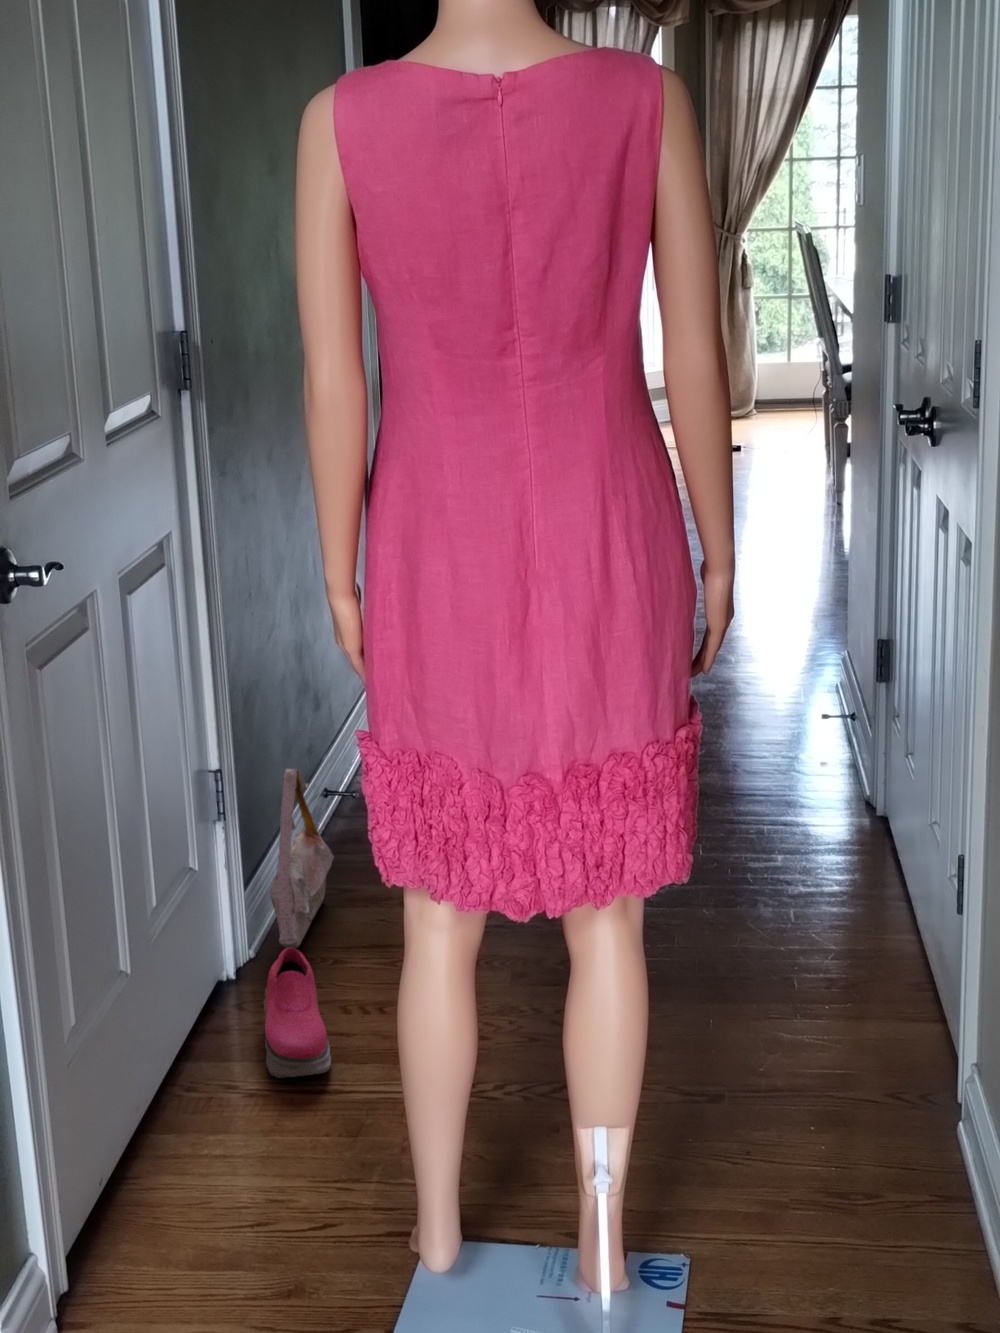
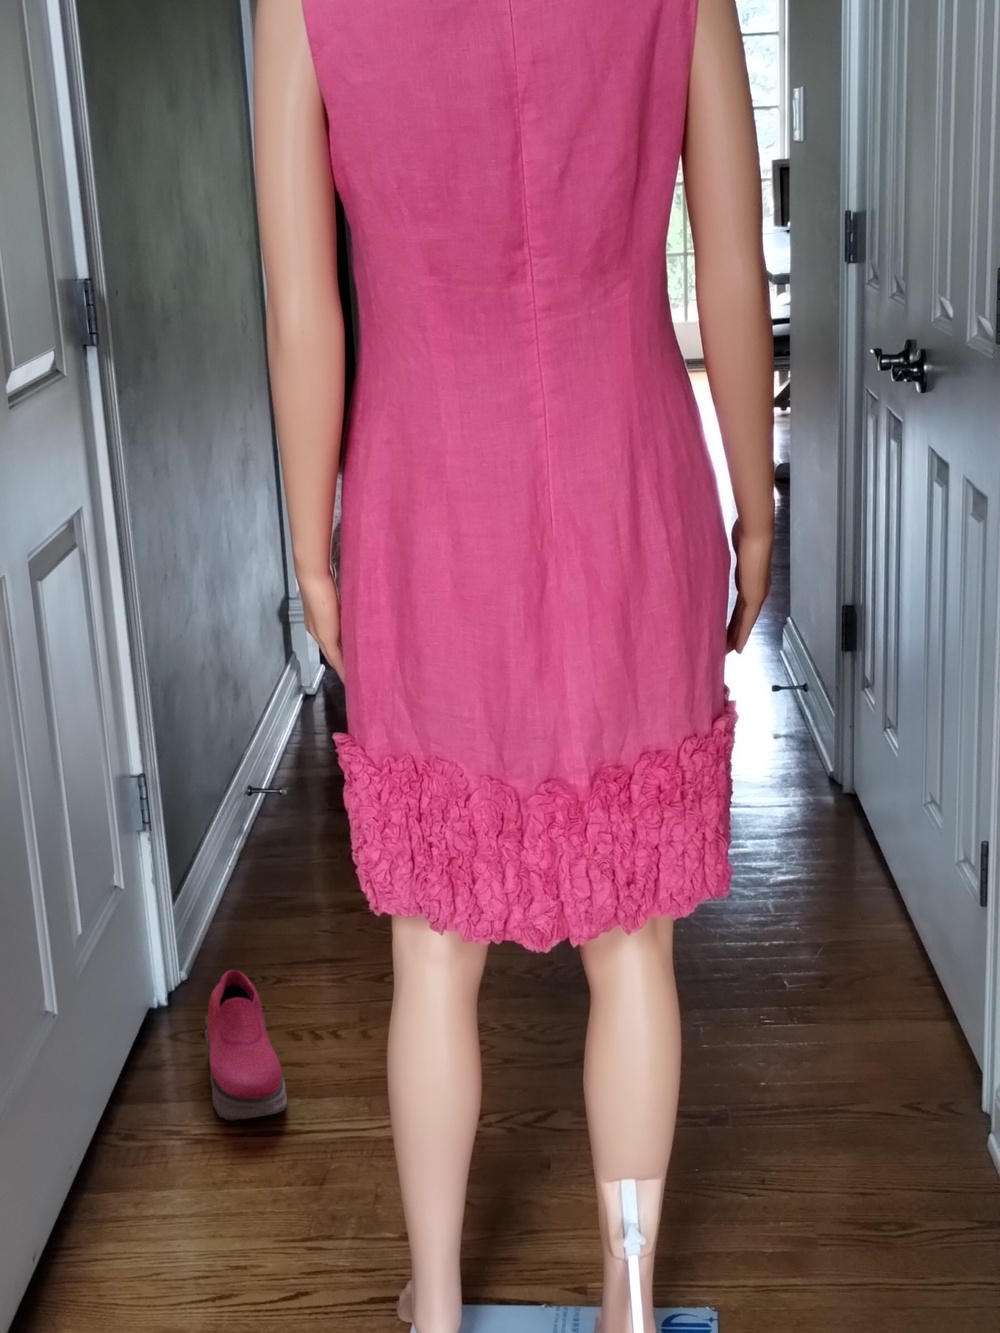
bag: present [270,769,334,948] -> none [201,767,267,967]

